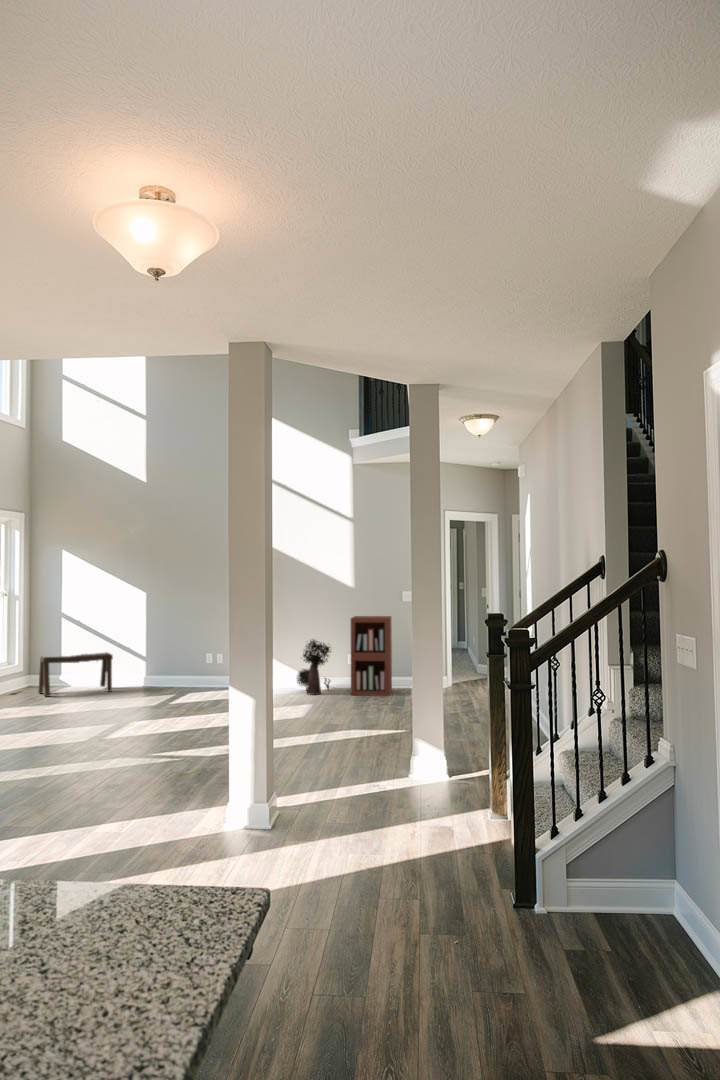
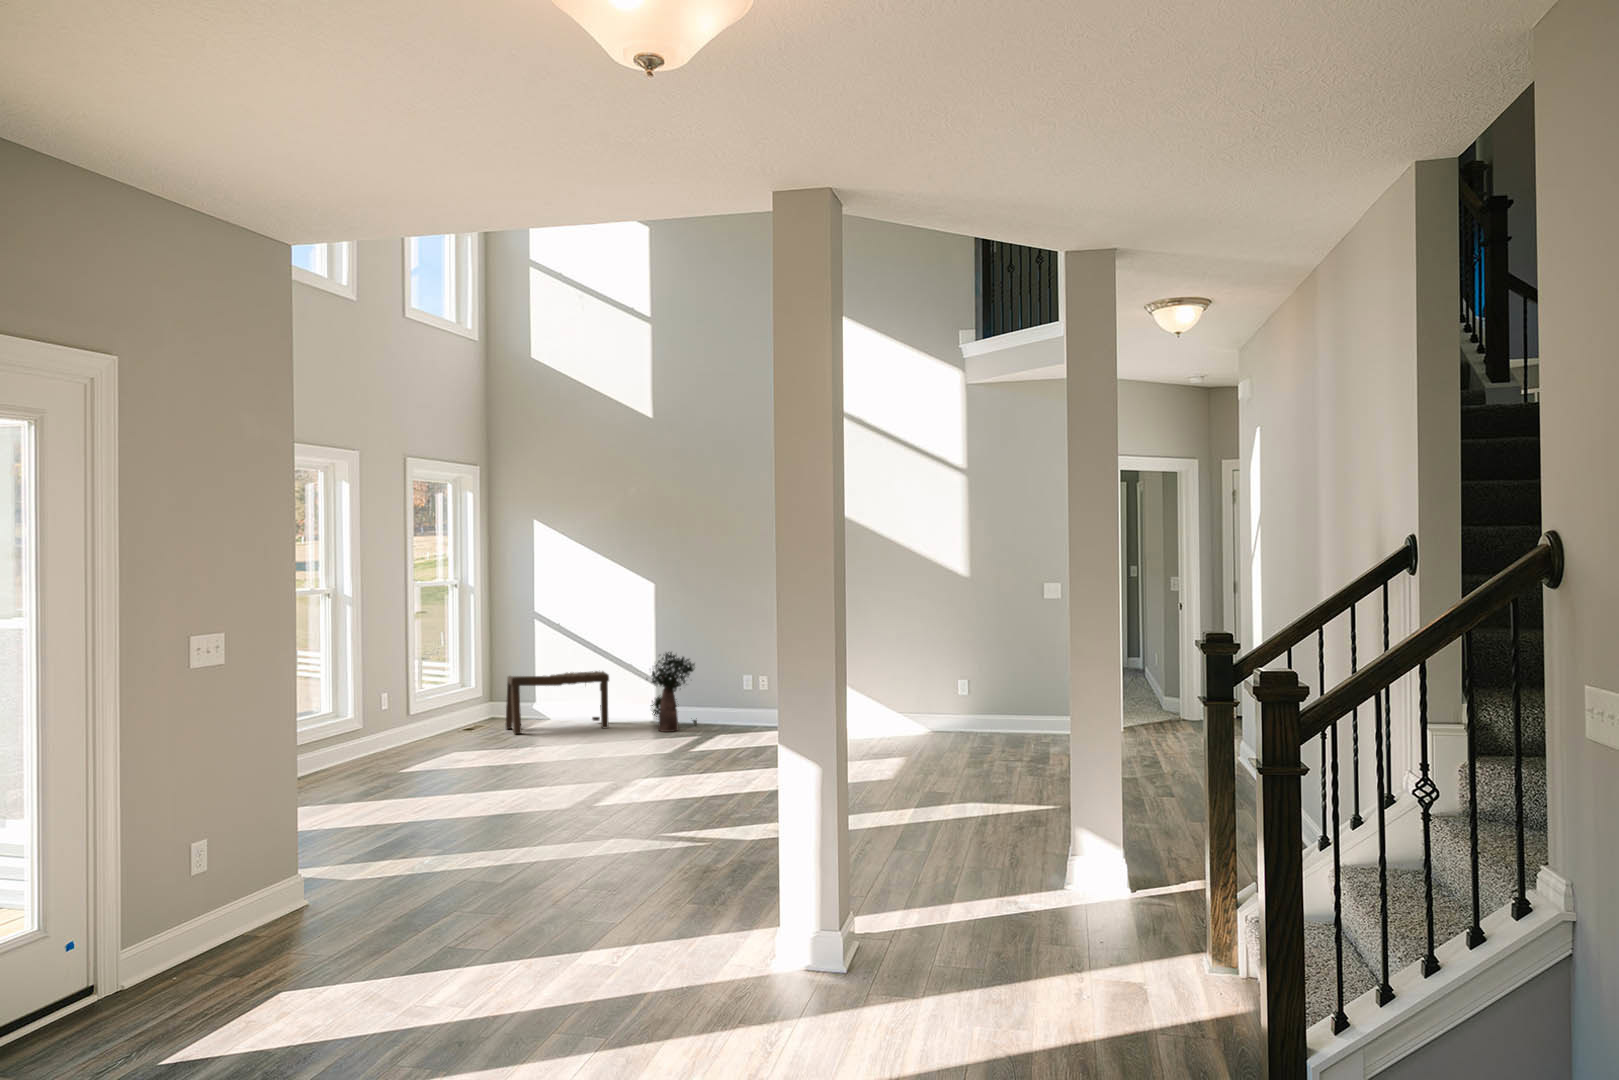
bookshelf: present [351,616,392,696] -> none [963,621,1028,745]
potted plant: present [297,640,331,695] -> present [651,652,697,732]

